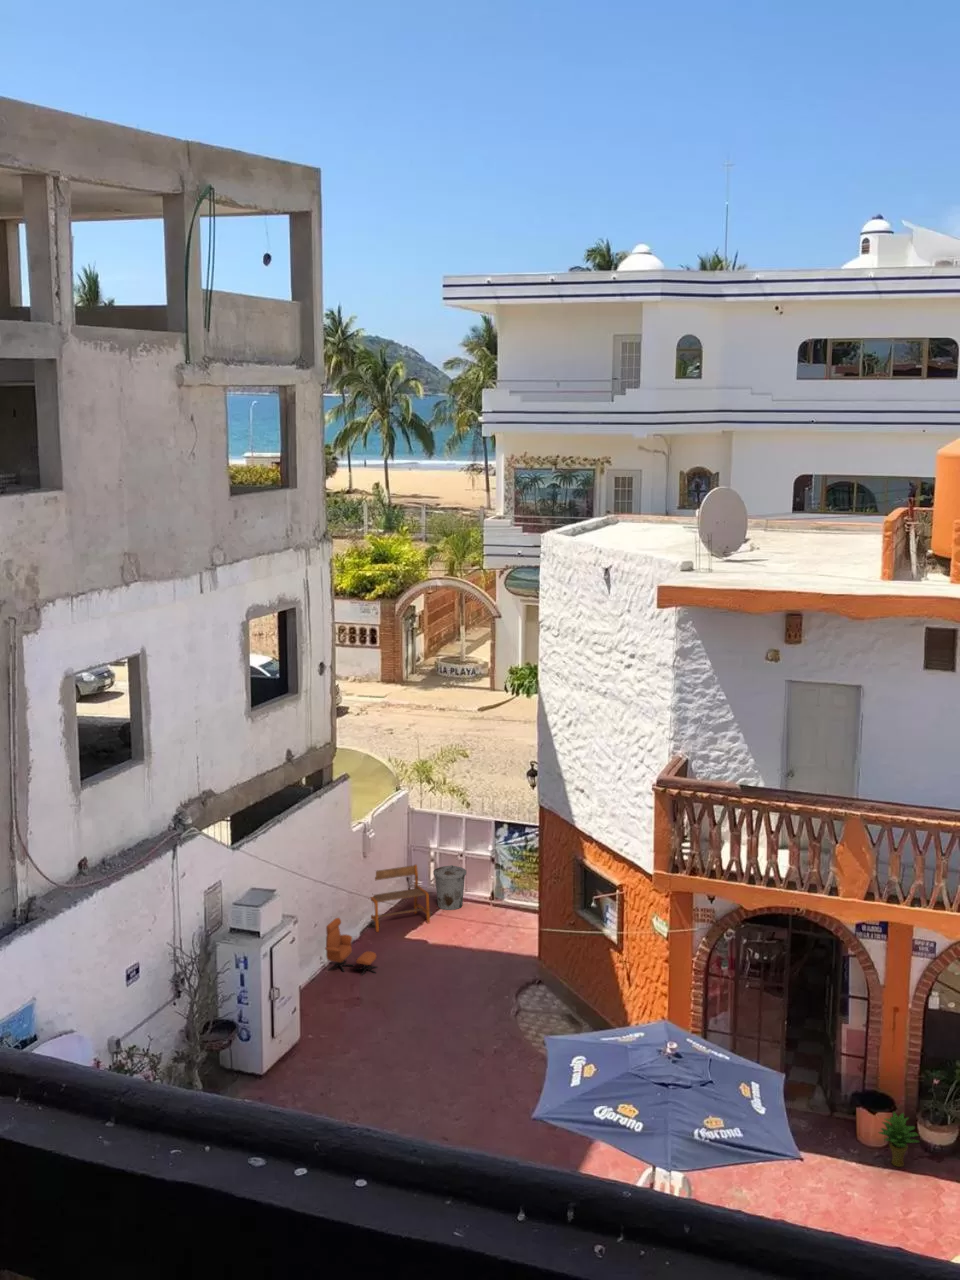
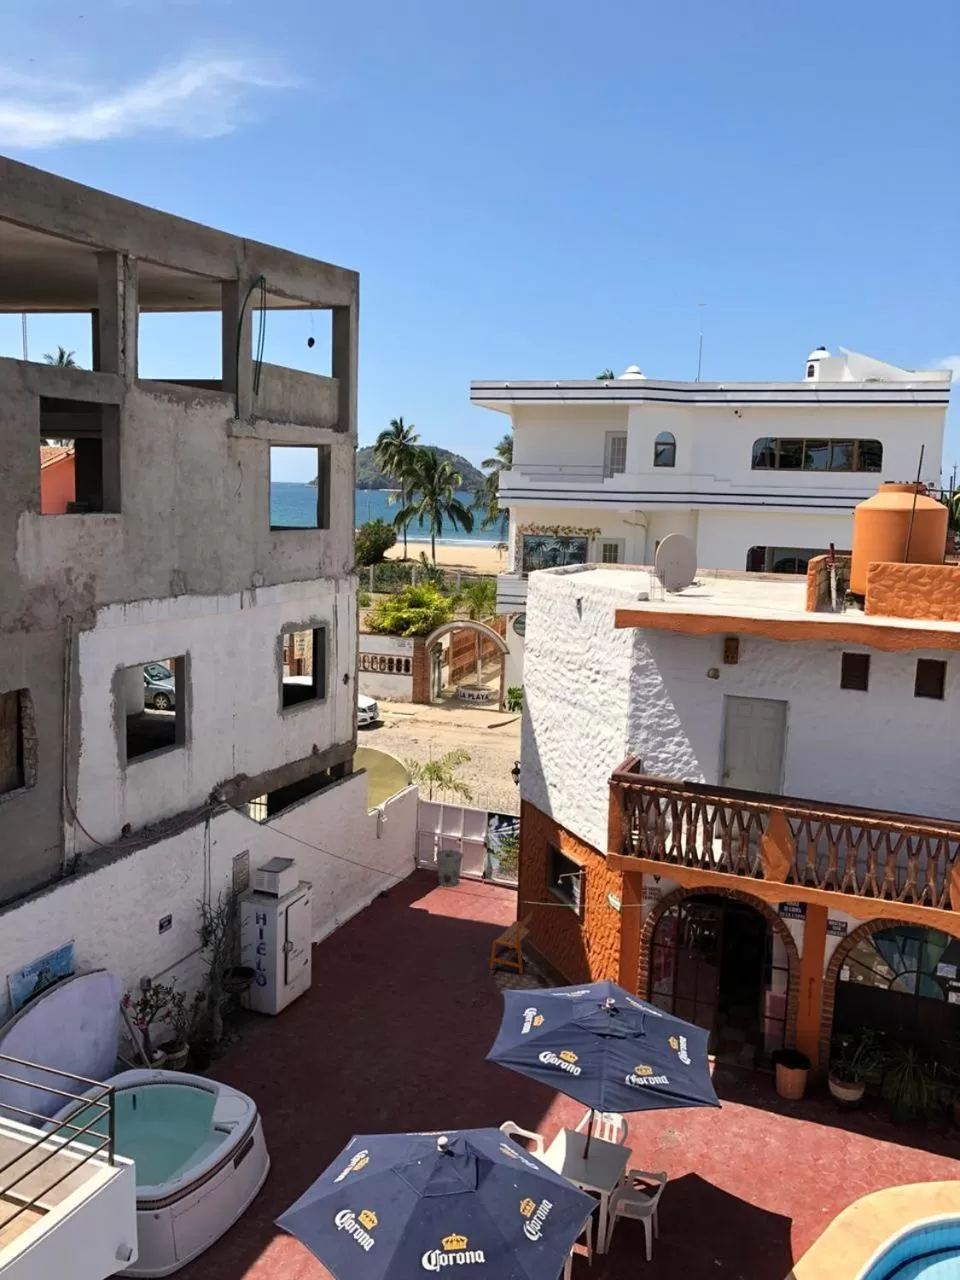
bench: present [370,865,430,932] -> present [490,912,532,974]
lounge chair: present [325,918,377,975] -> none [339,888,383,937]
potted plant: present [879,1112,919,1167] -> none [795,1070,831,1119]

